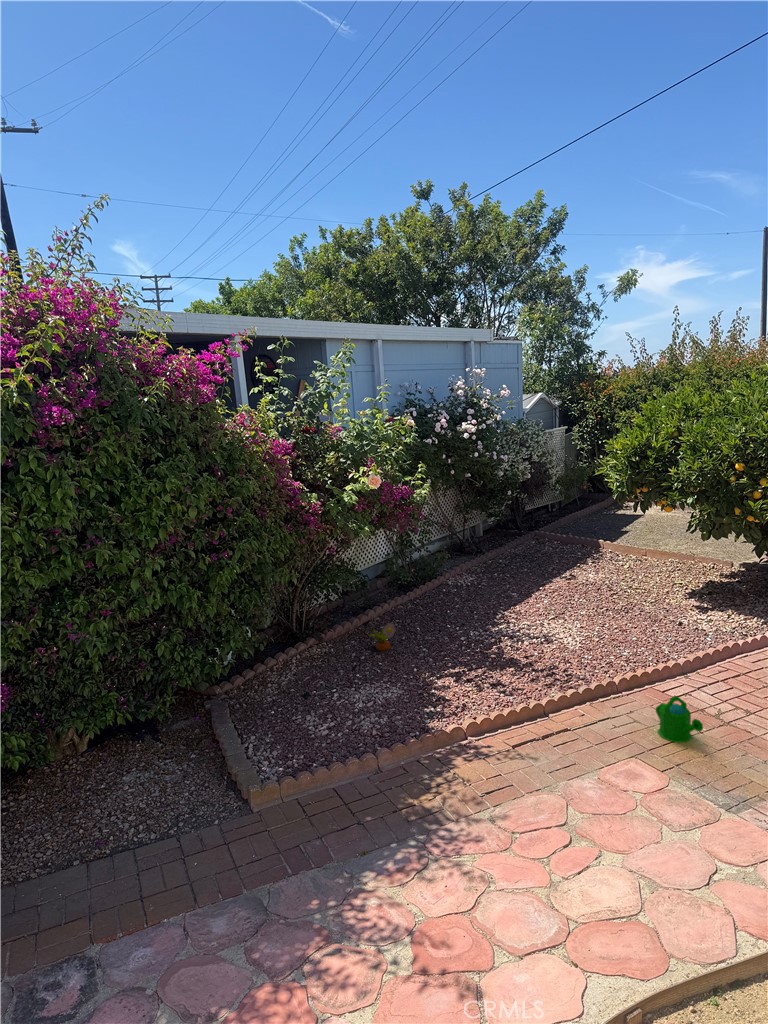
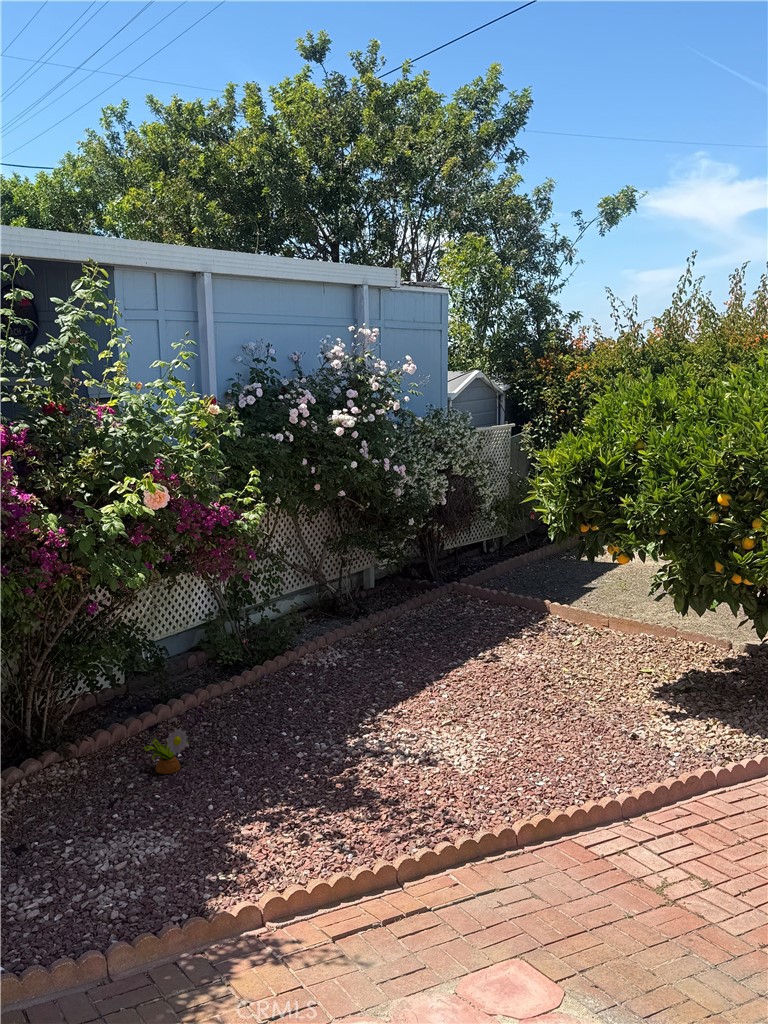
watering can: present [656,696,703,742] -> none [563,857,626,932]

